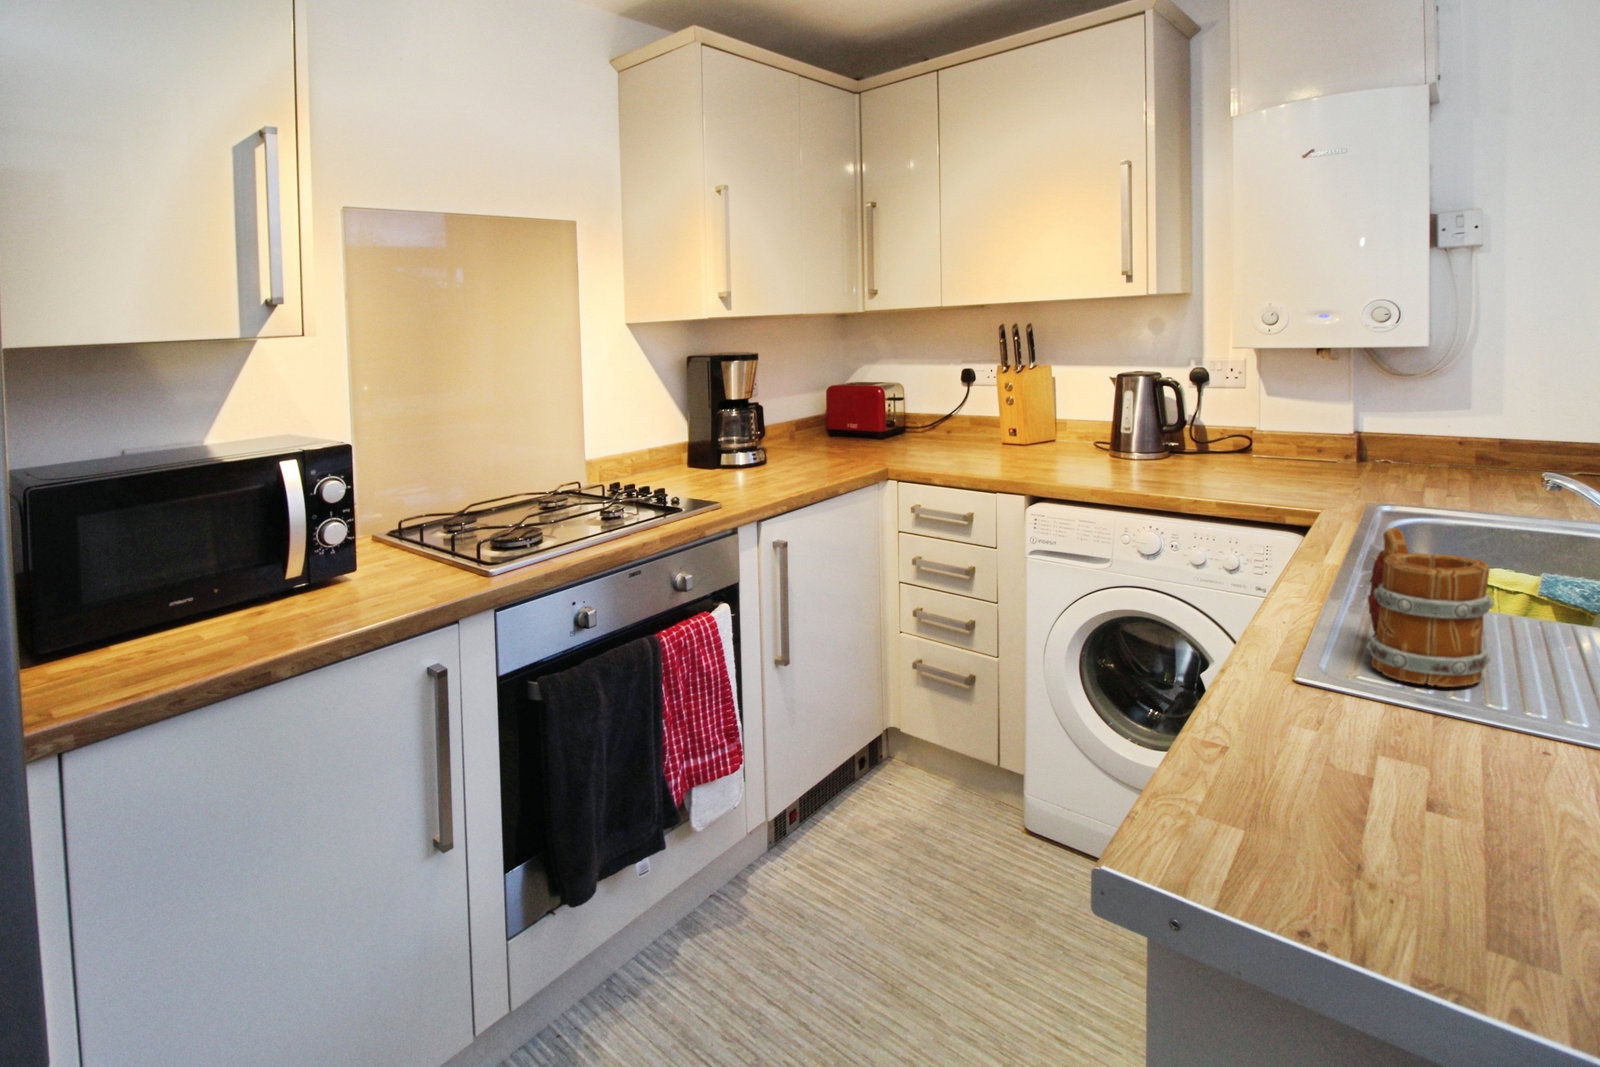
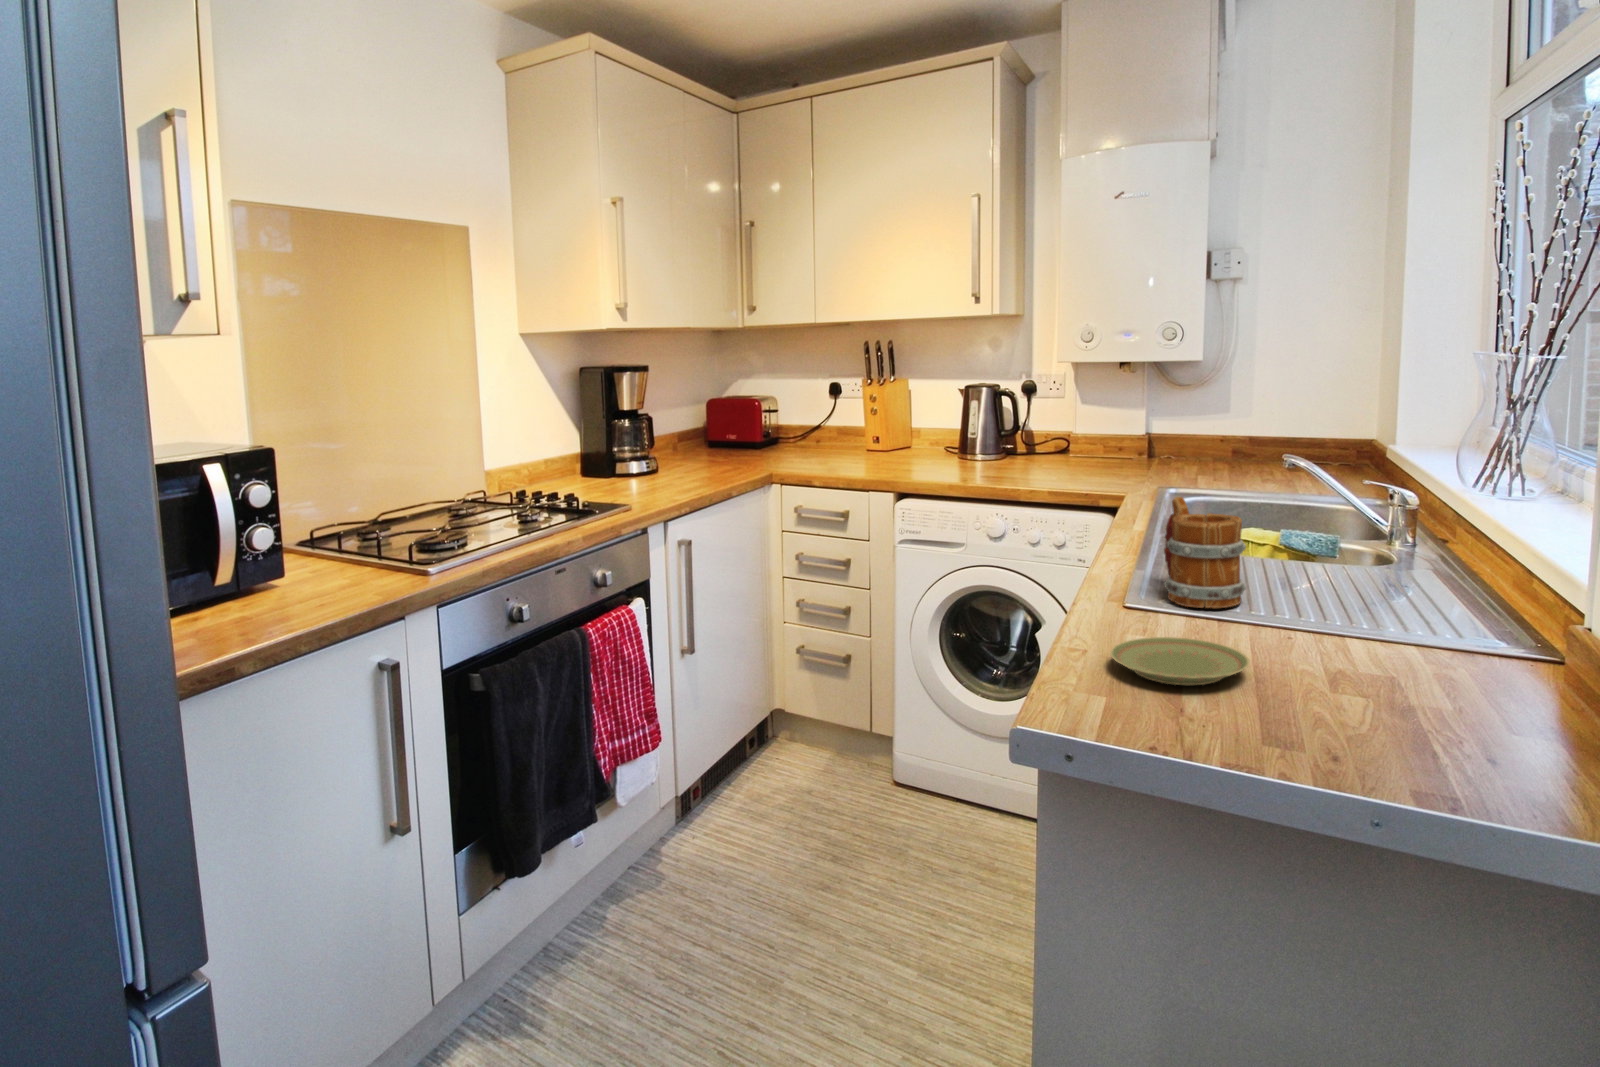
plate: none [1286,732,1507,819] -> present [1110,637,1250,685]

